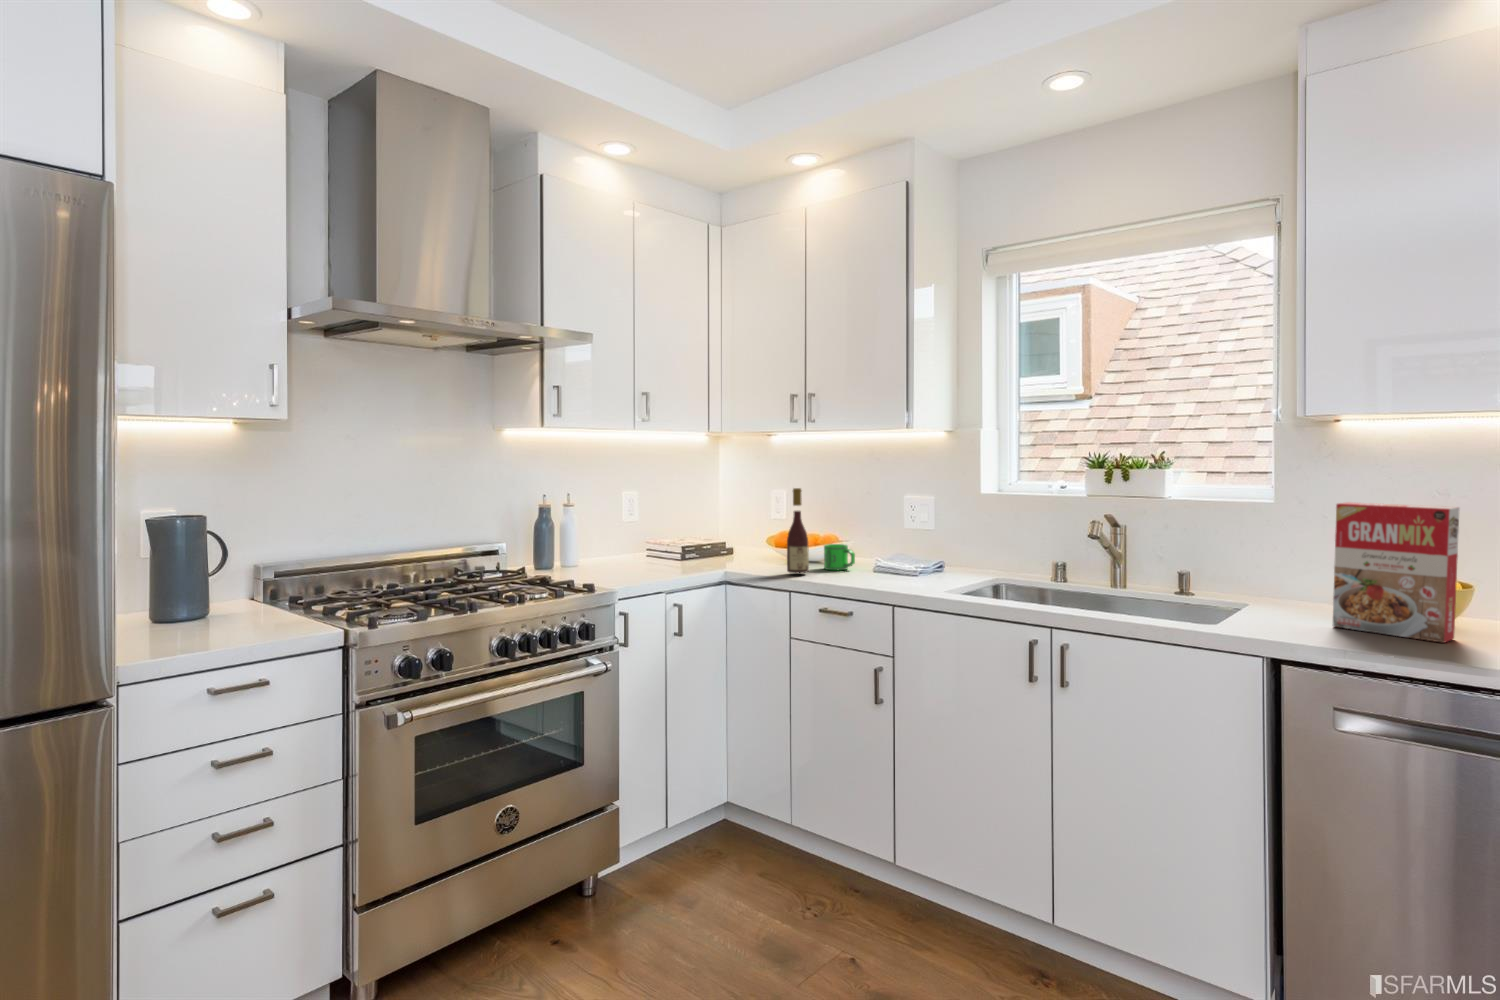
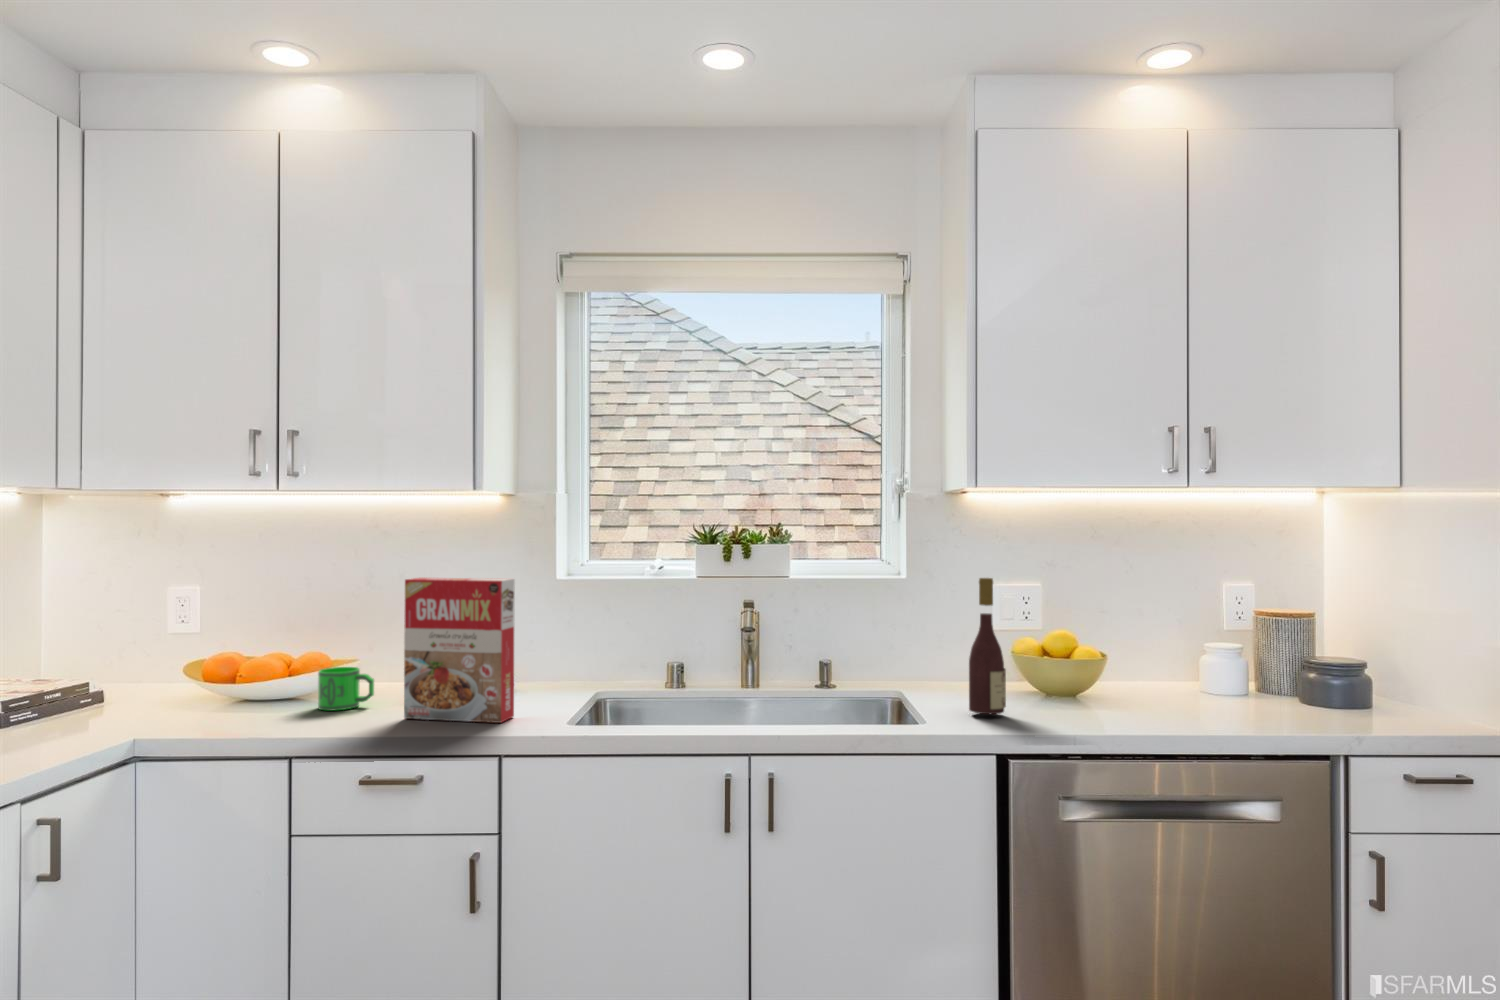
wine bottle: present [787,488,809,573] -> present [969,578,1006,714]
cereal box: present [1332,502,1459,643] -> present [404,578,515,723]

